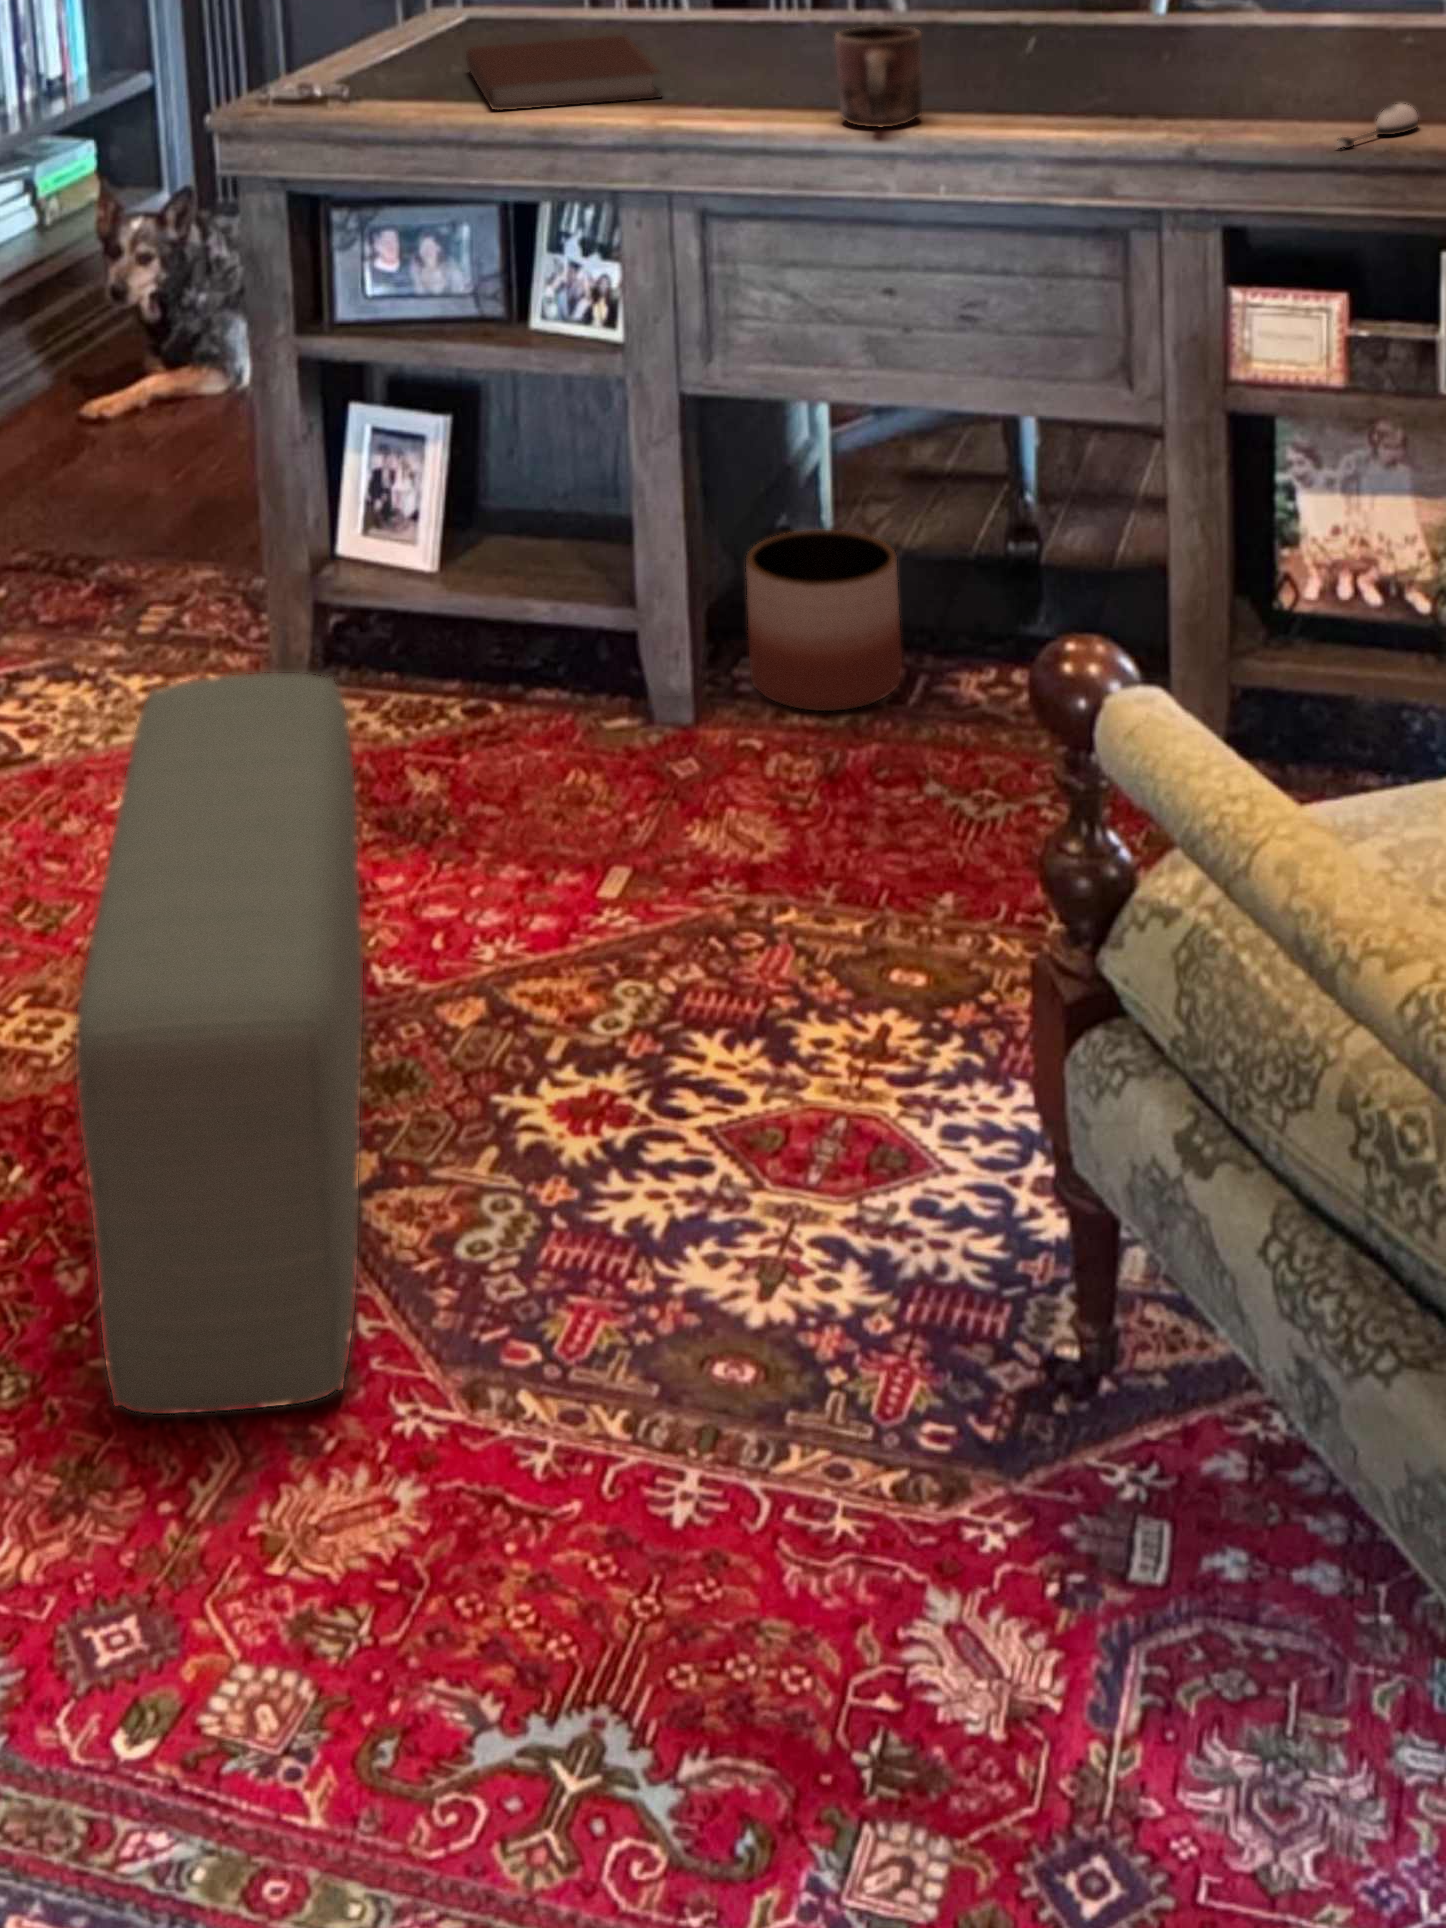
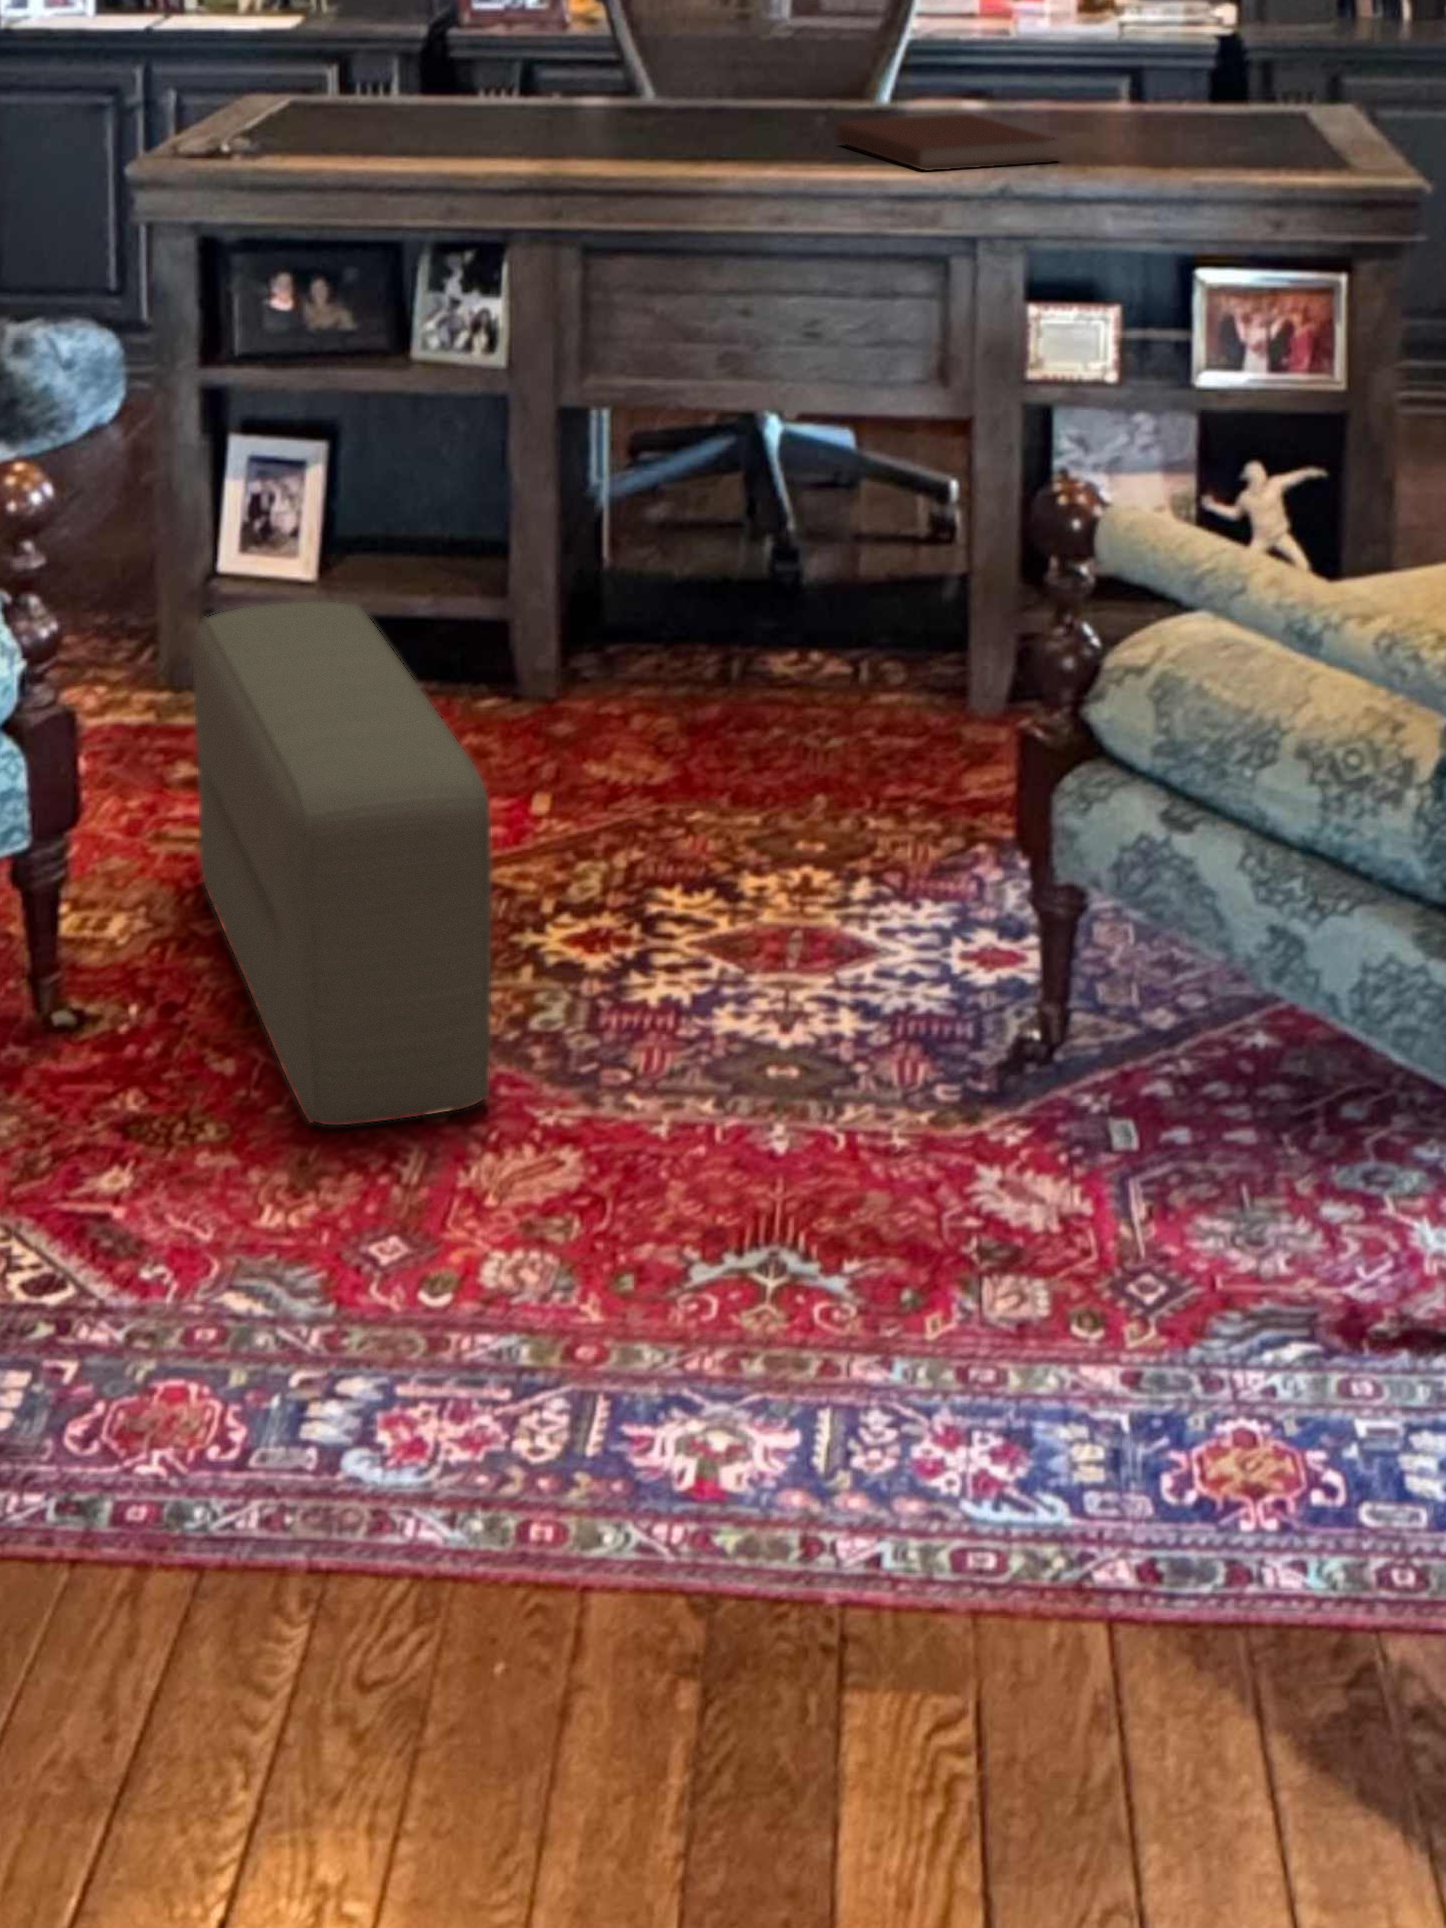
mug: present [835,26,922,128] -> none [701,87,774,170]
notebook: present [466,34,661,110] -> present [836,114,1053,171]
computer mouse: present [1334,104,1418,147] -> none [1118,148,1174,180]
planter: present [746,530,902,711] -> none [598,531,727,677]

